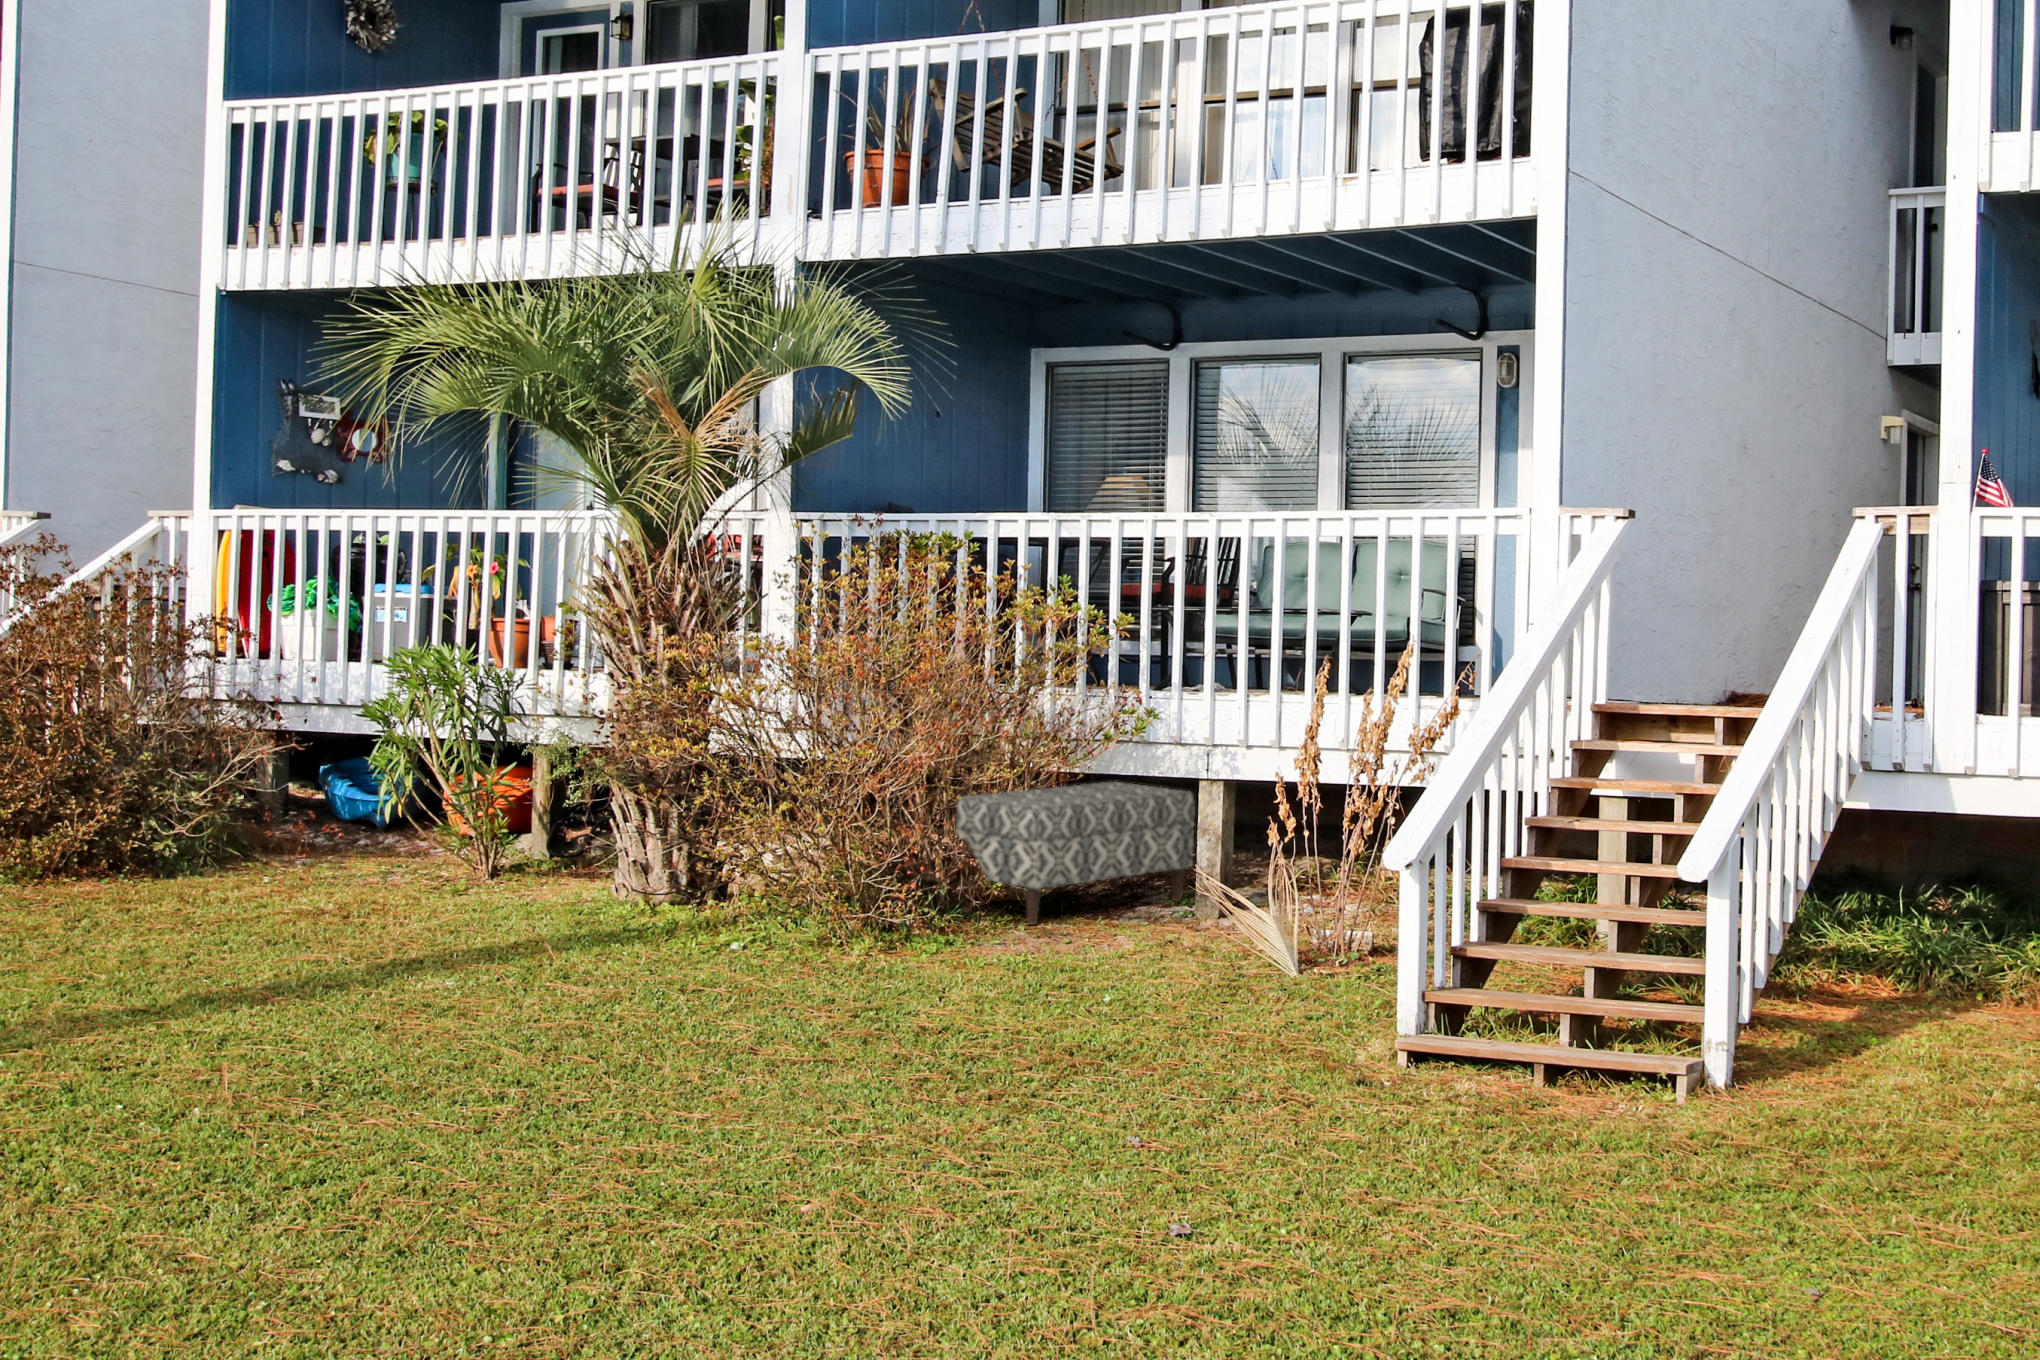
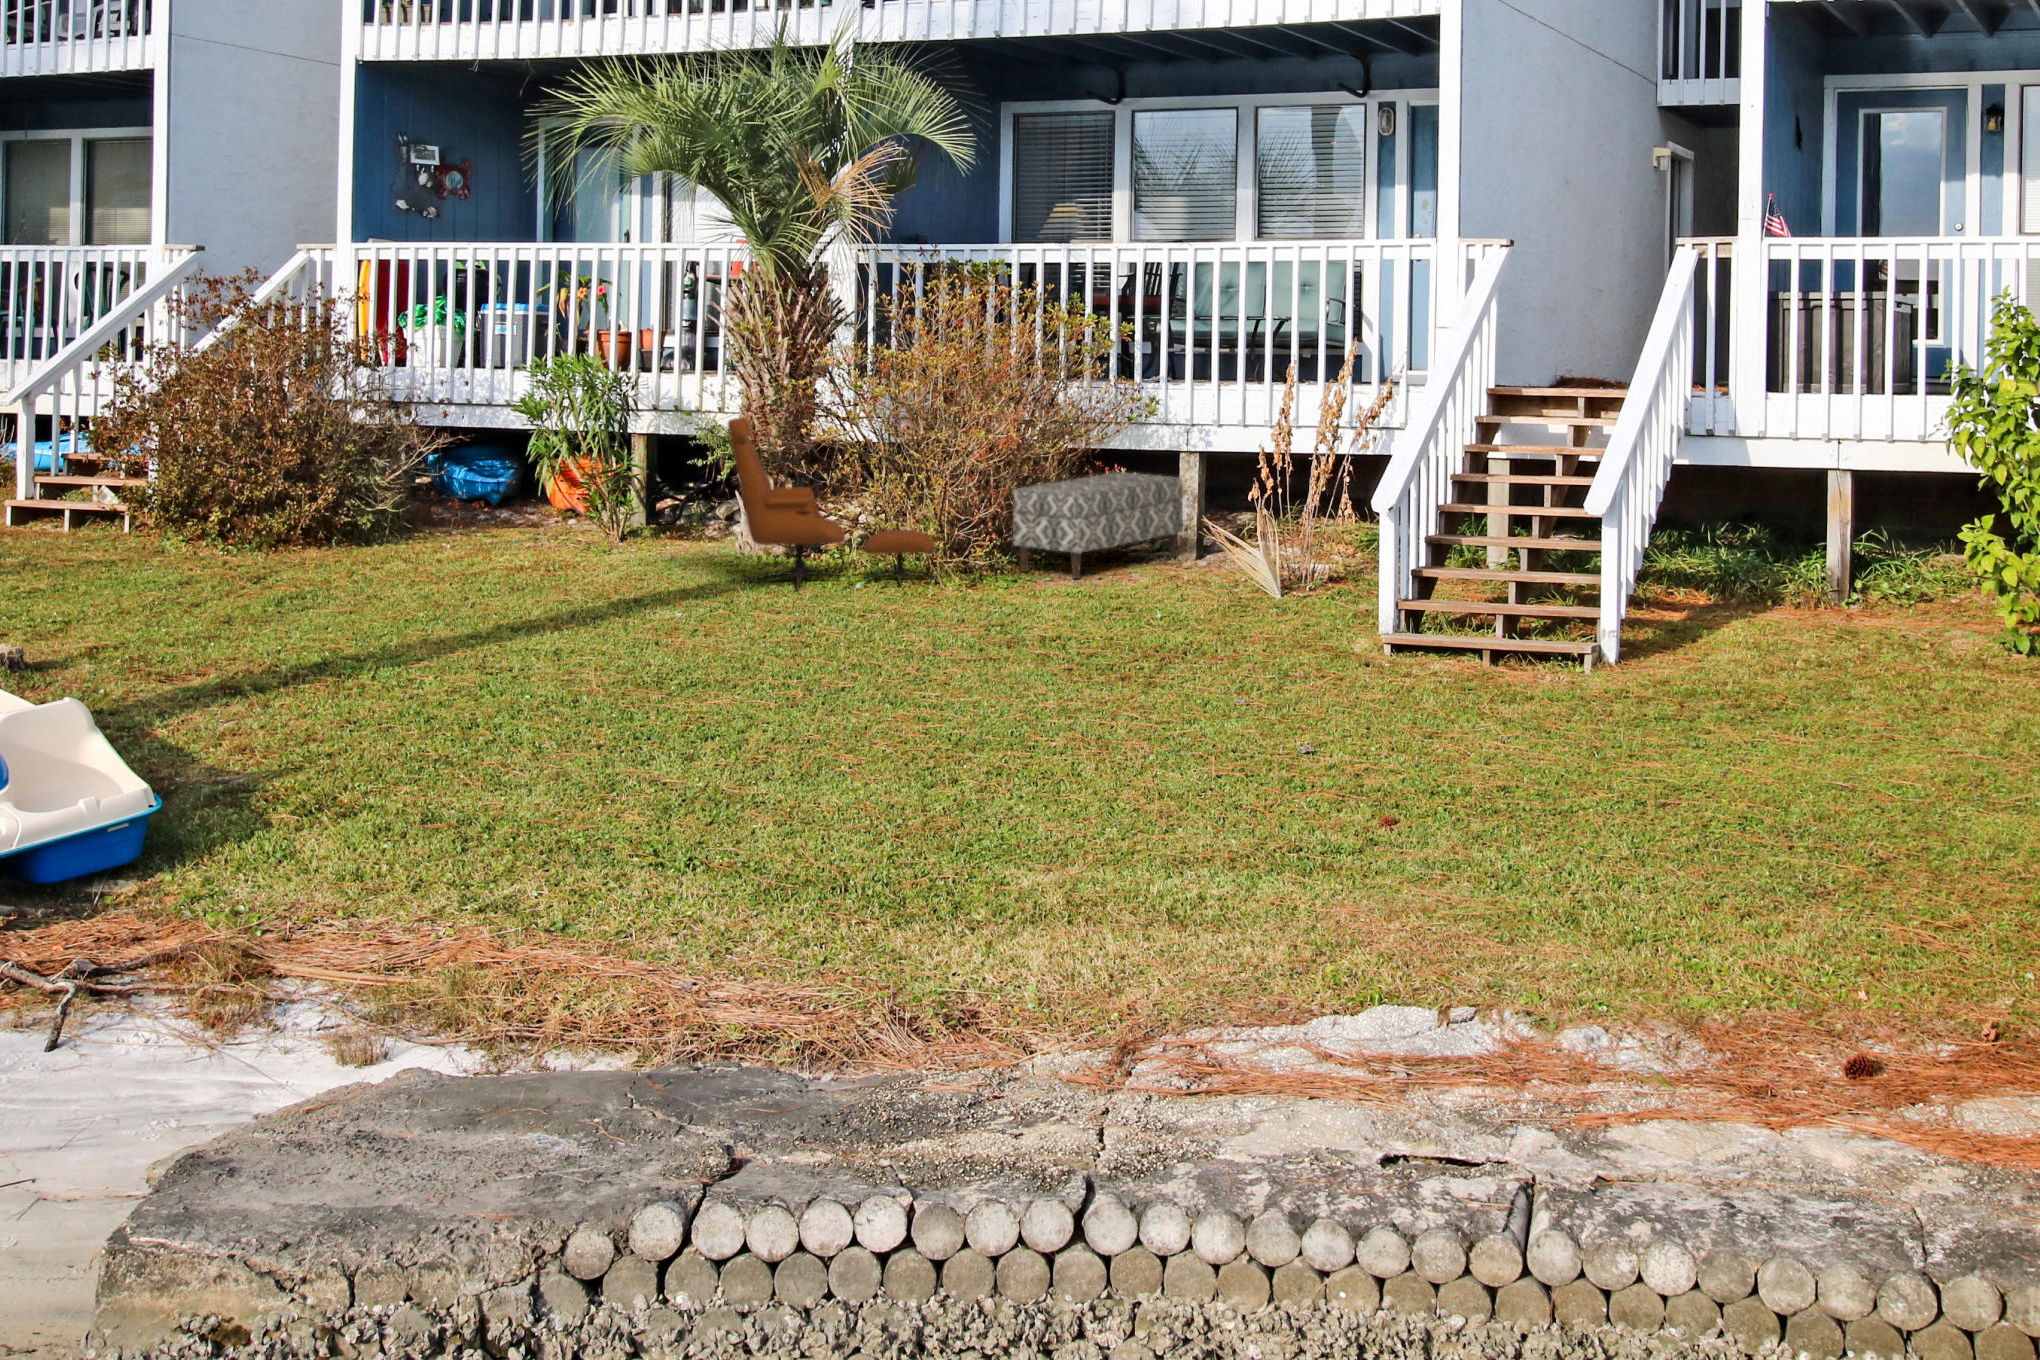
lounge chair: none [566,682,842,924] -> present [728,418,936,589]

